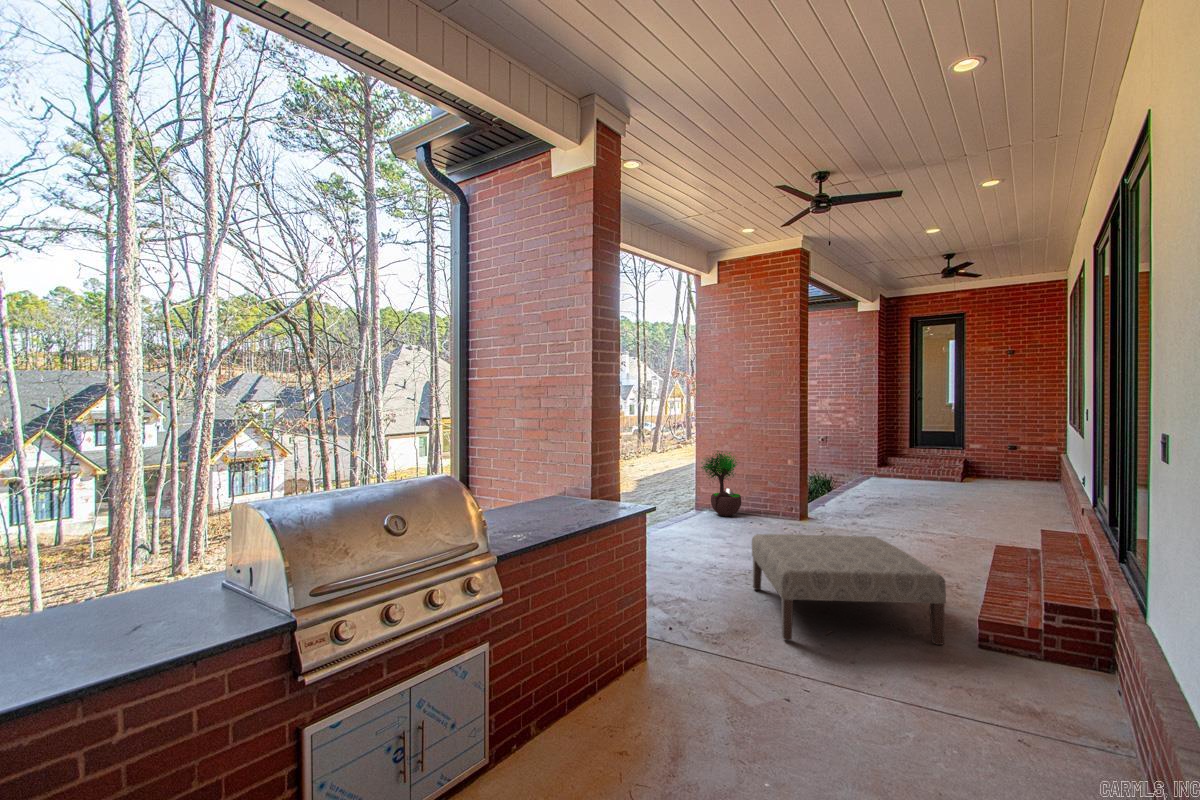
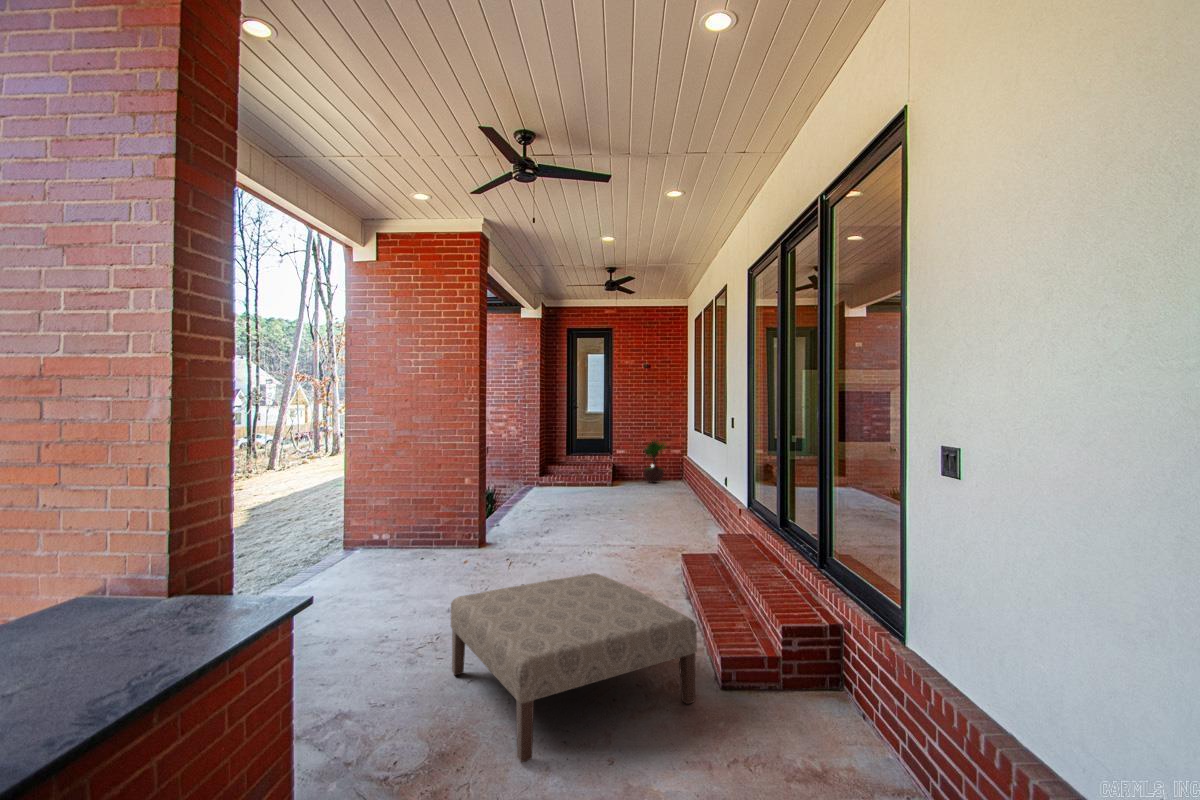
potted tree: present [701,451,741,516] -> present [643,440,666,483]

